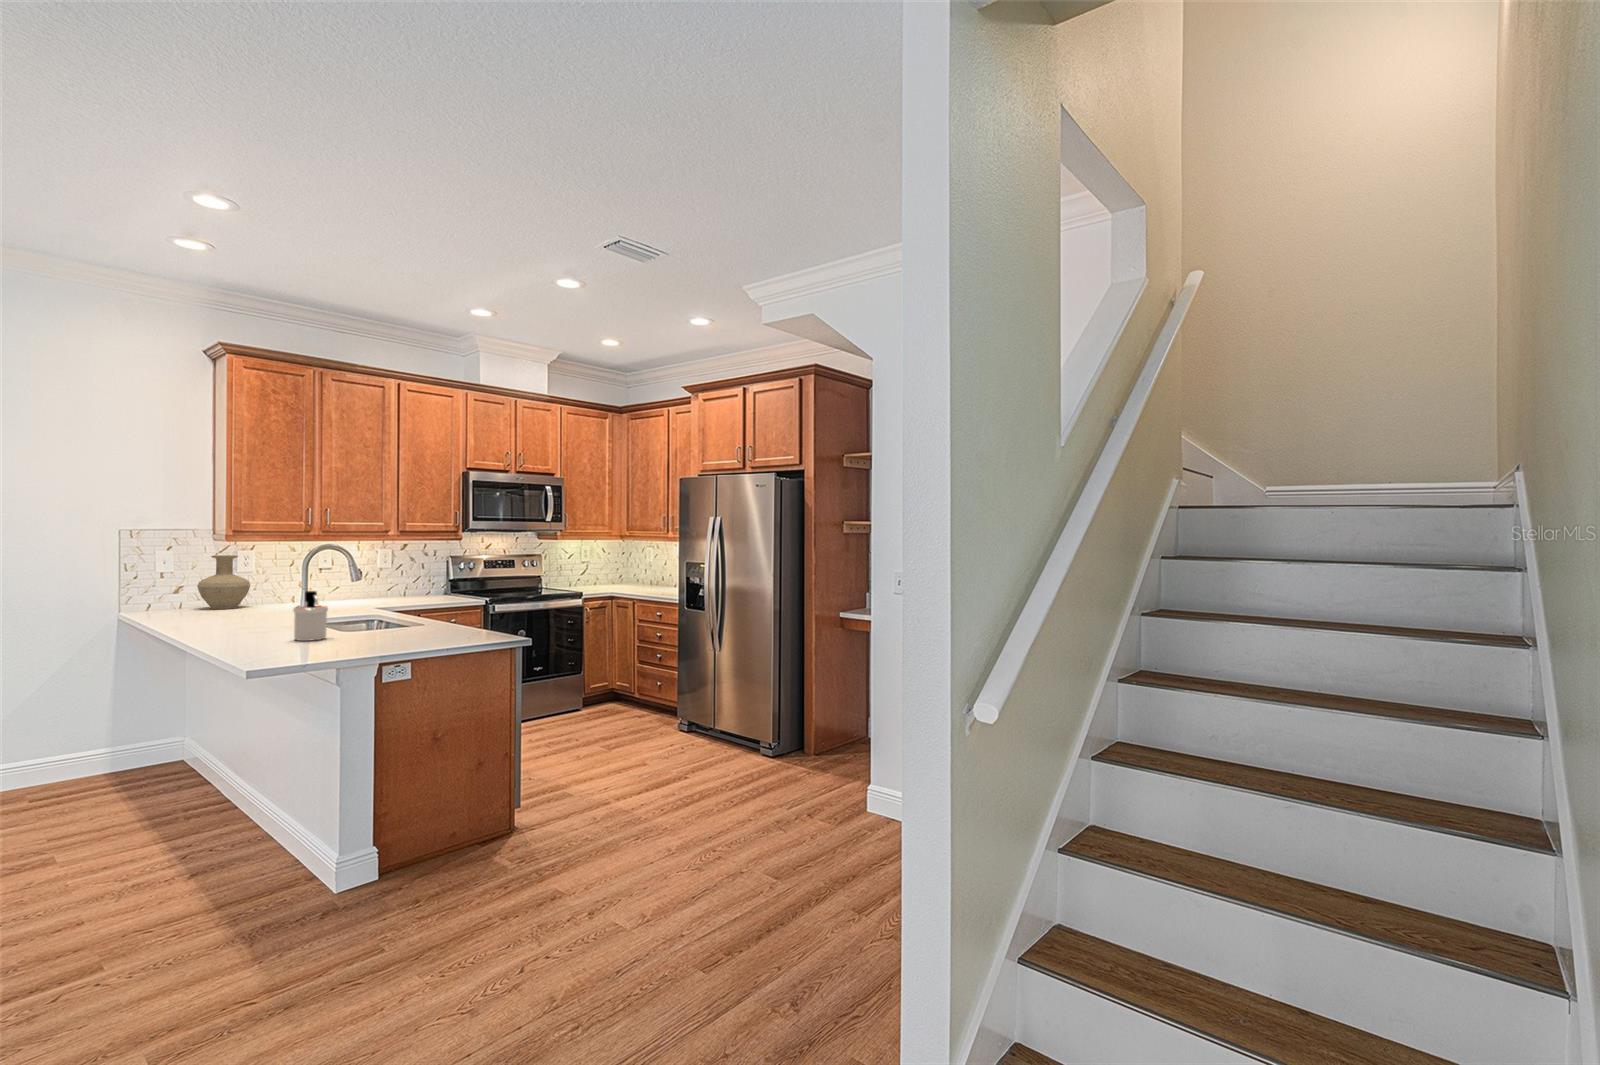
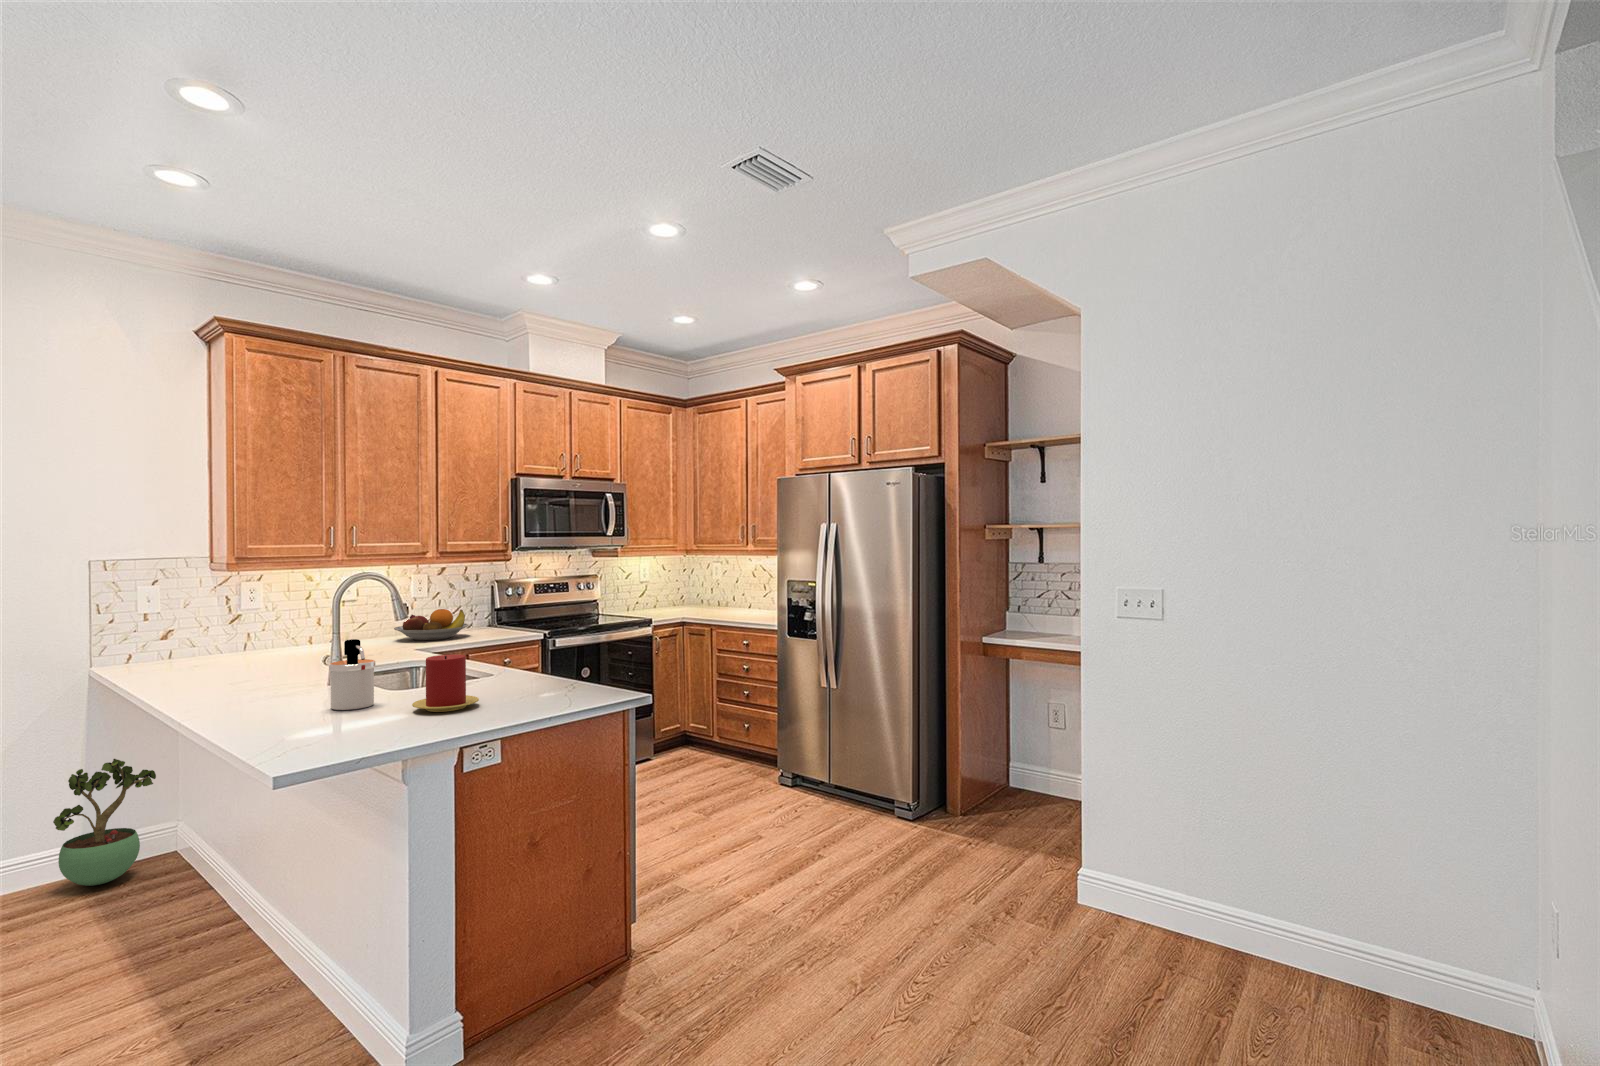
vase: present [197,555,250,609] -> none [192,588,258,657]
fruit bowl: none [361,577,423,602] -> present [394,609,469,640]
candle: none [352,603,401,643] -> present [412,654,479,712]
potted plant: none [88,684,167,780] -> present [53,759,156,886]

